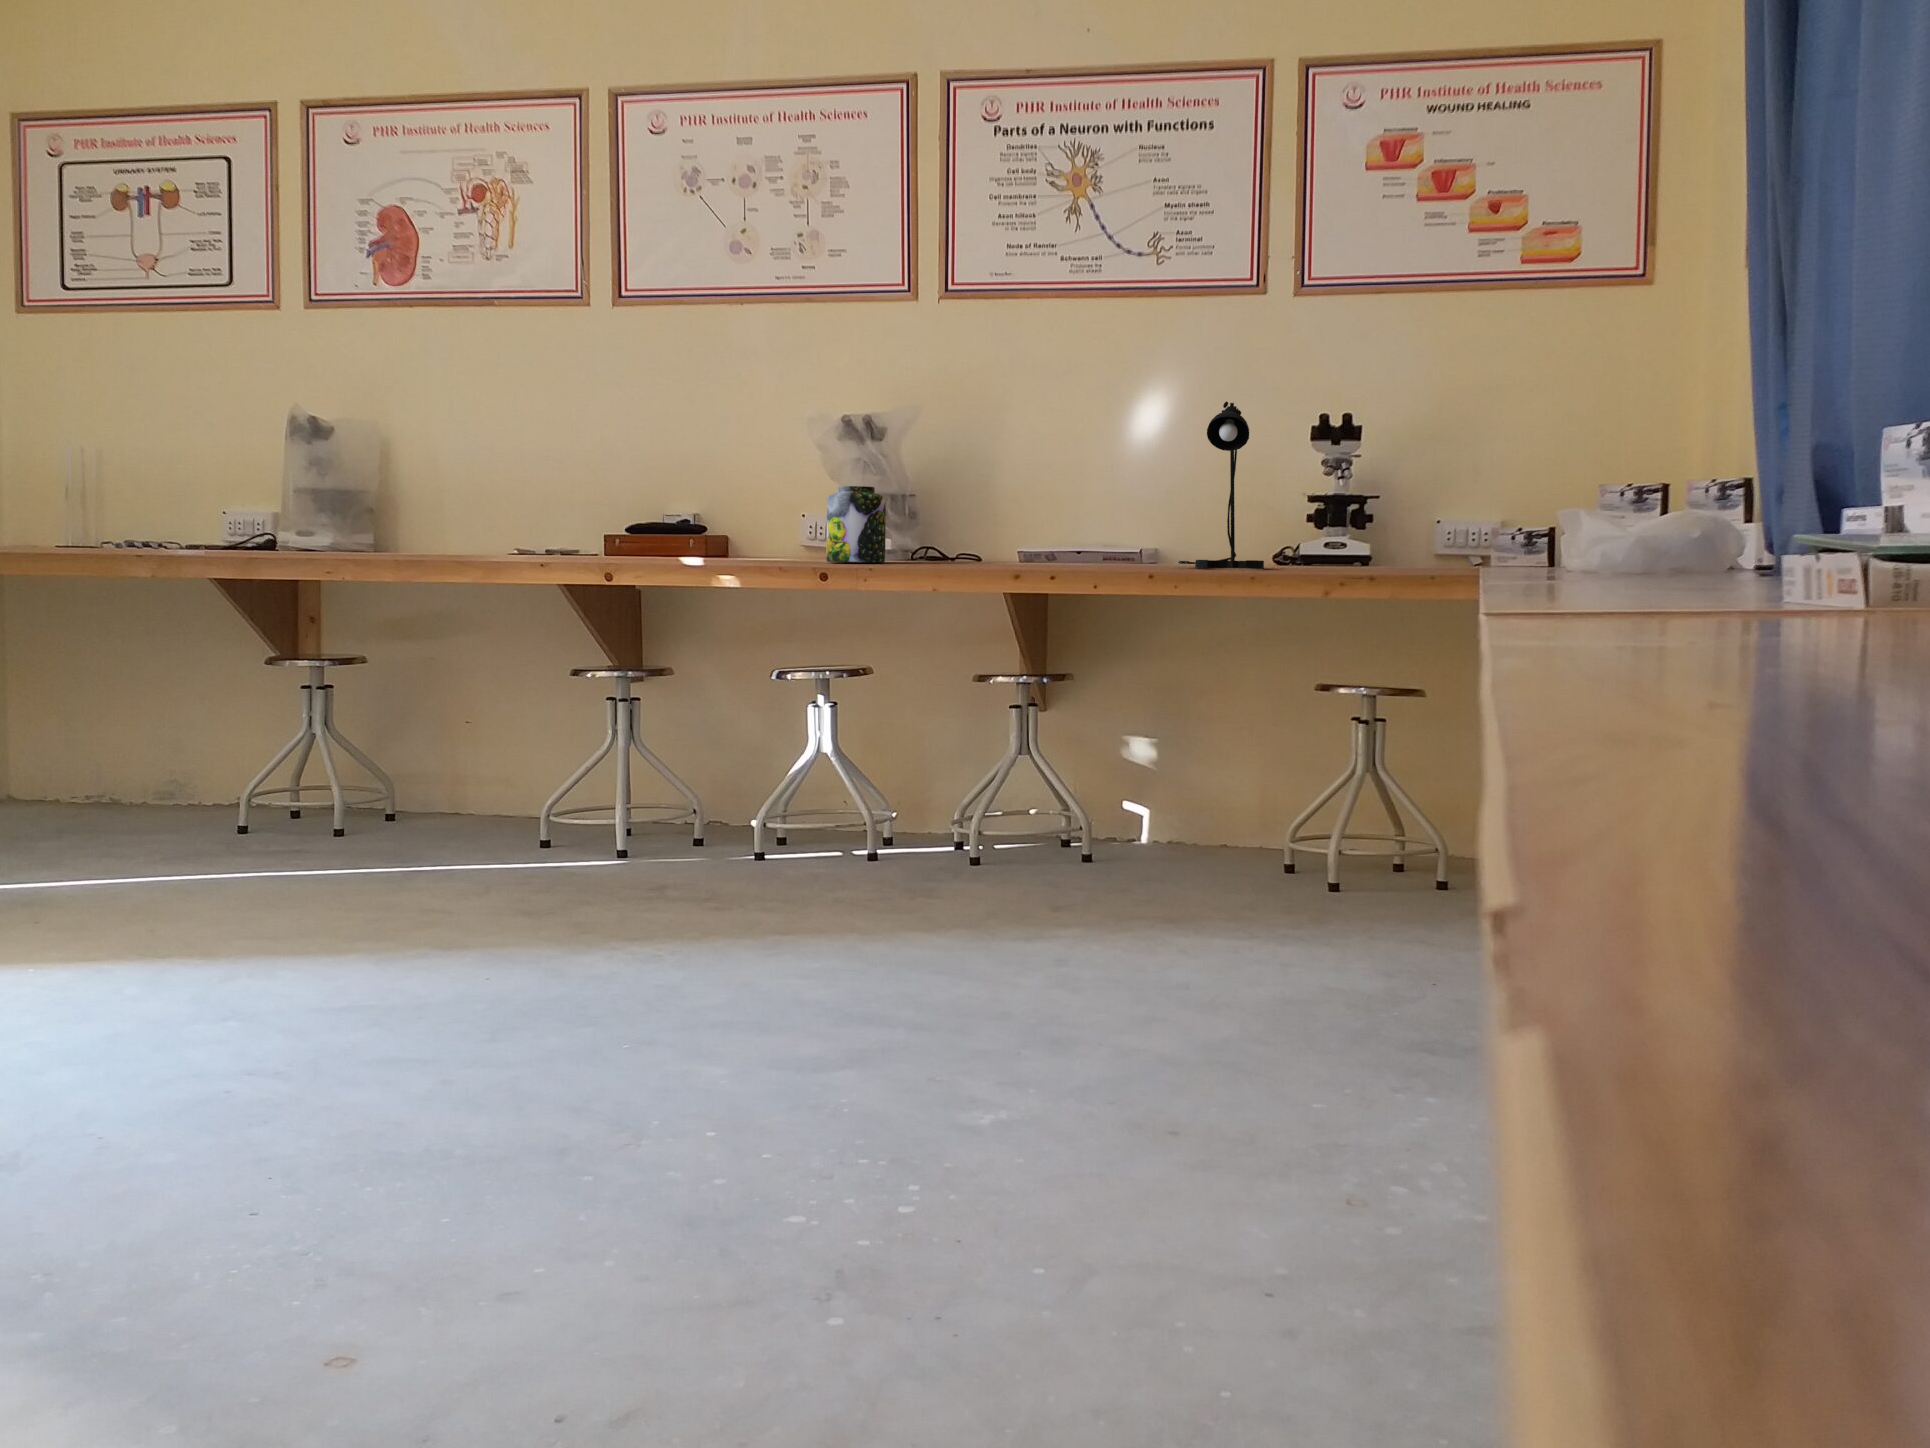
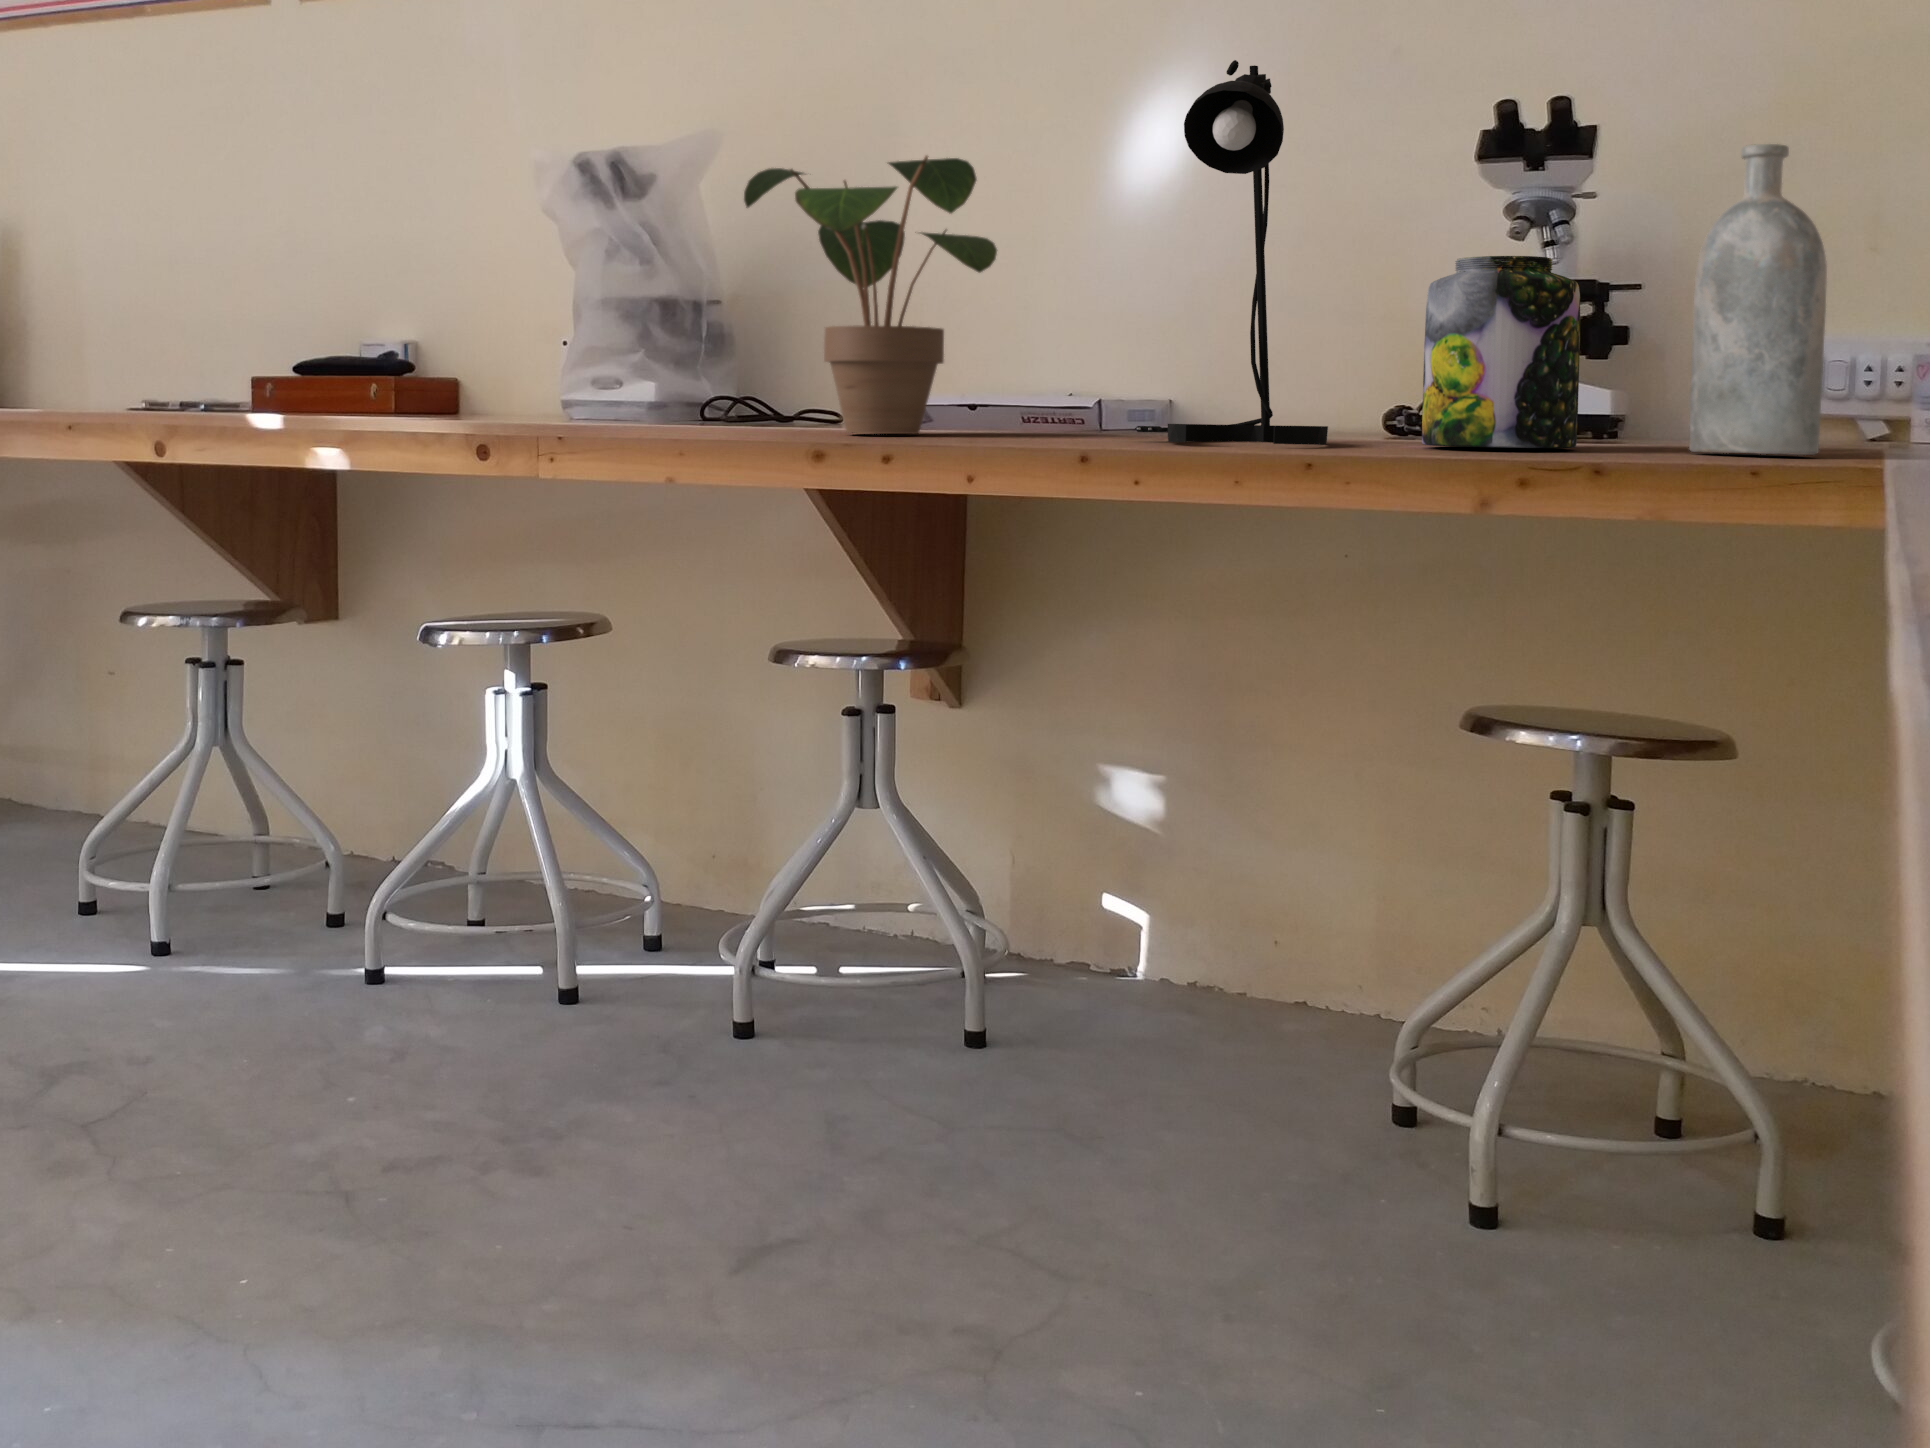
potted plant: none [984,431,1115,565] -> present [744,156,997,434]
bottle: none [1410,447,1461,571] -> present [1689,144,1827,455]
jar: present [826,486,886,563] -> present [1422,256,1580,448]

